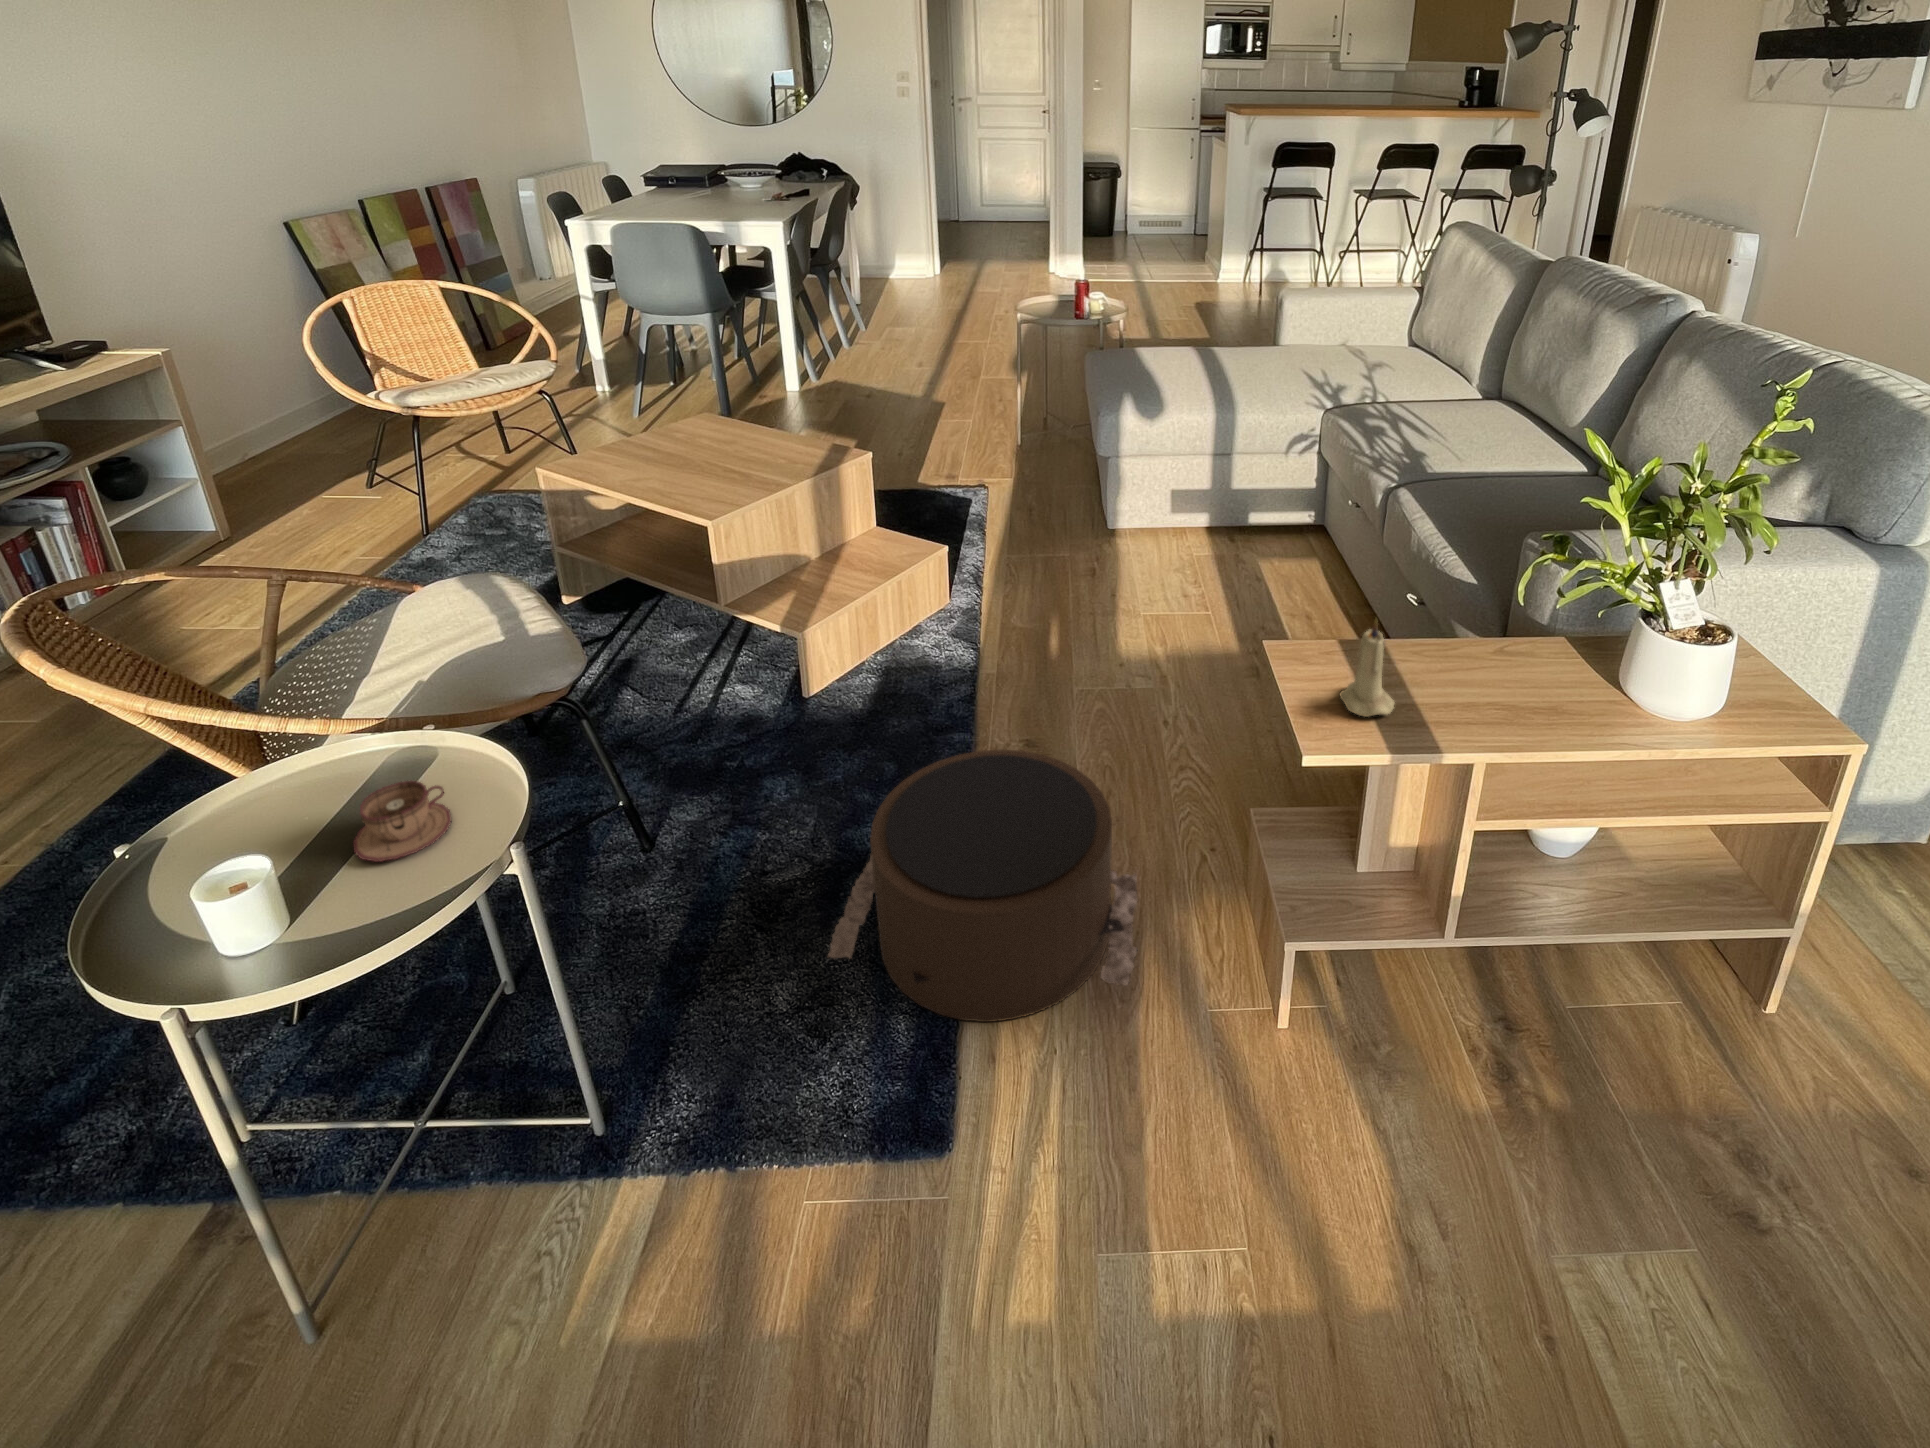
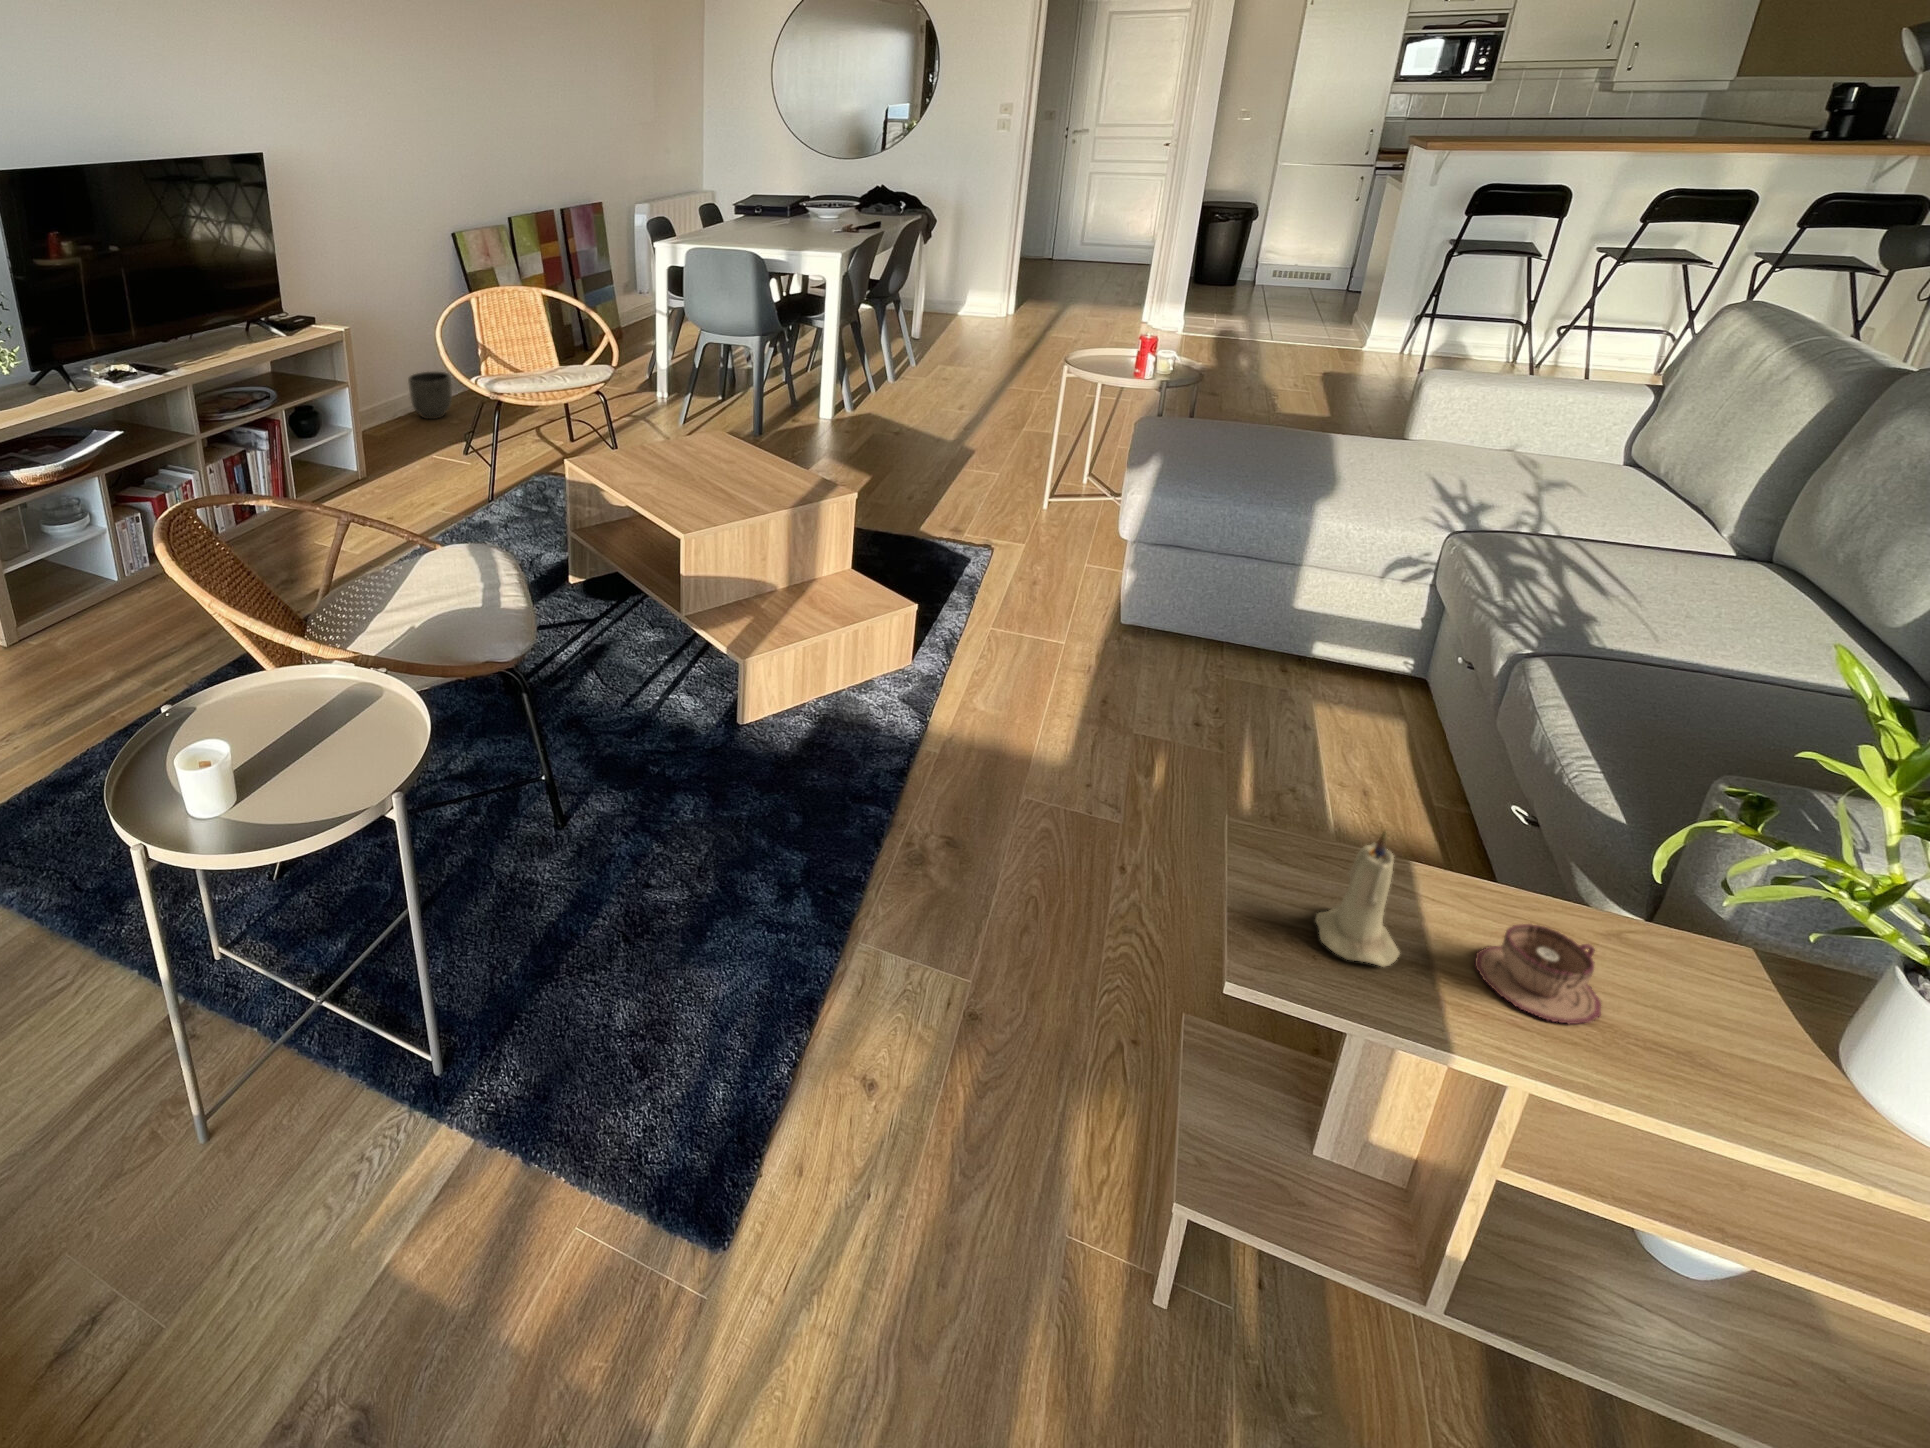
planter: none [252,396,323,456] -> present [408,372,452,419]
pouf: present [828,749,1137,1022] -> none [670,830,1024,1164]
teacup: present [353,781,452,862] -> present [1475,924,1601,1024]

